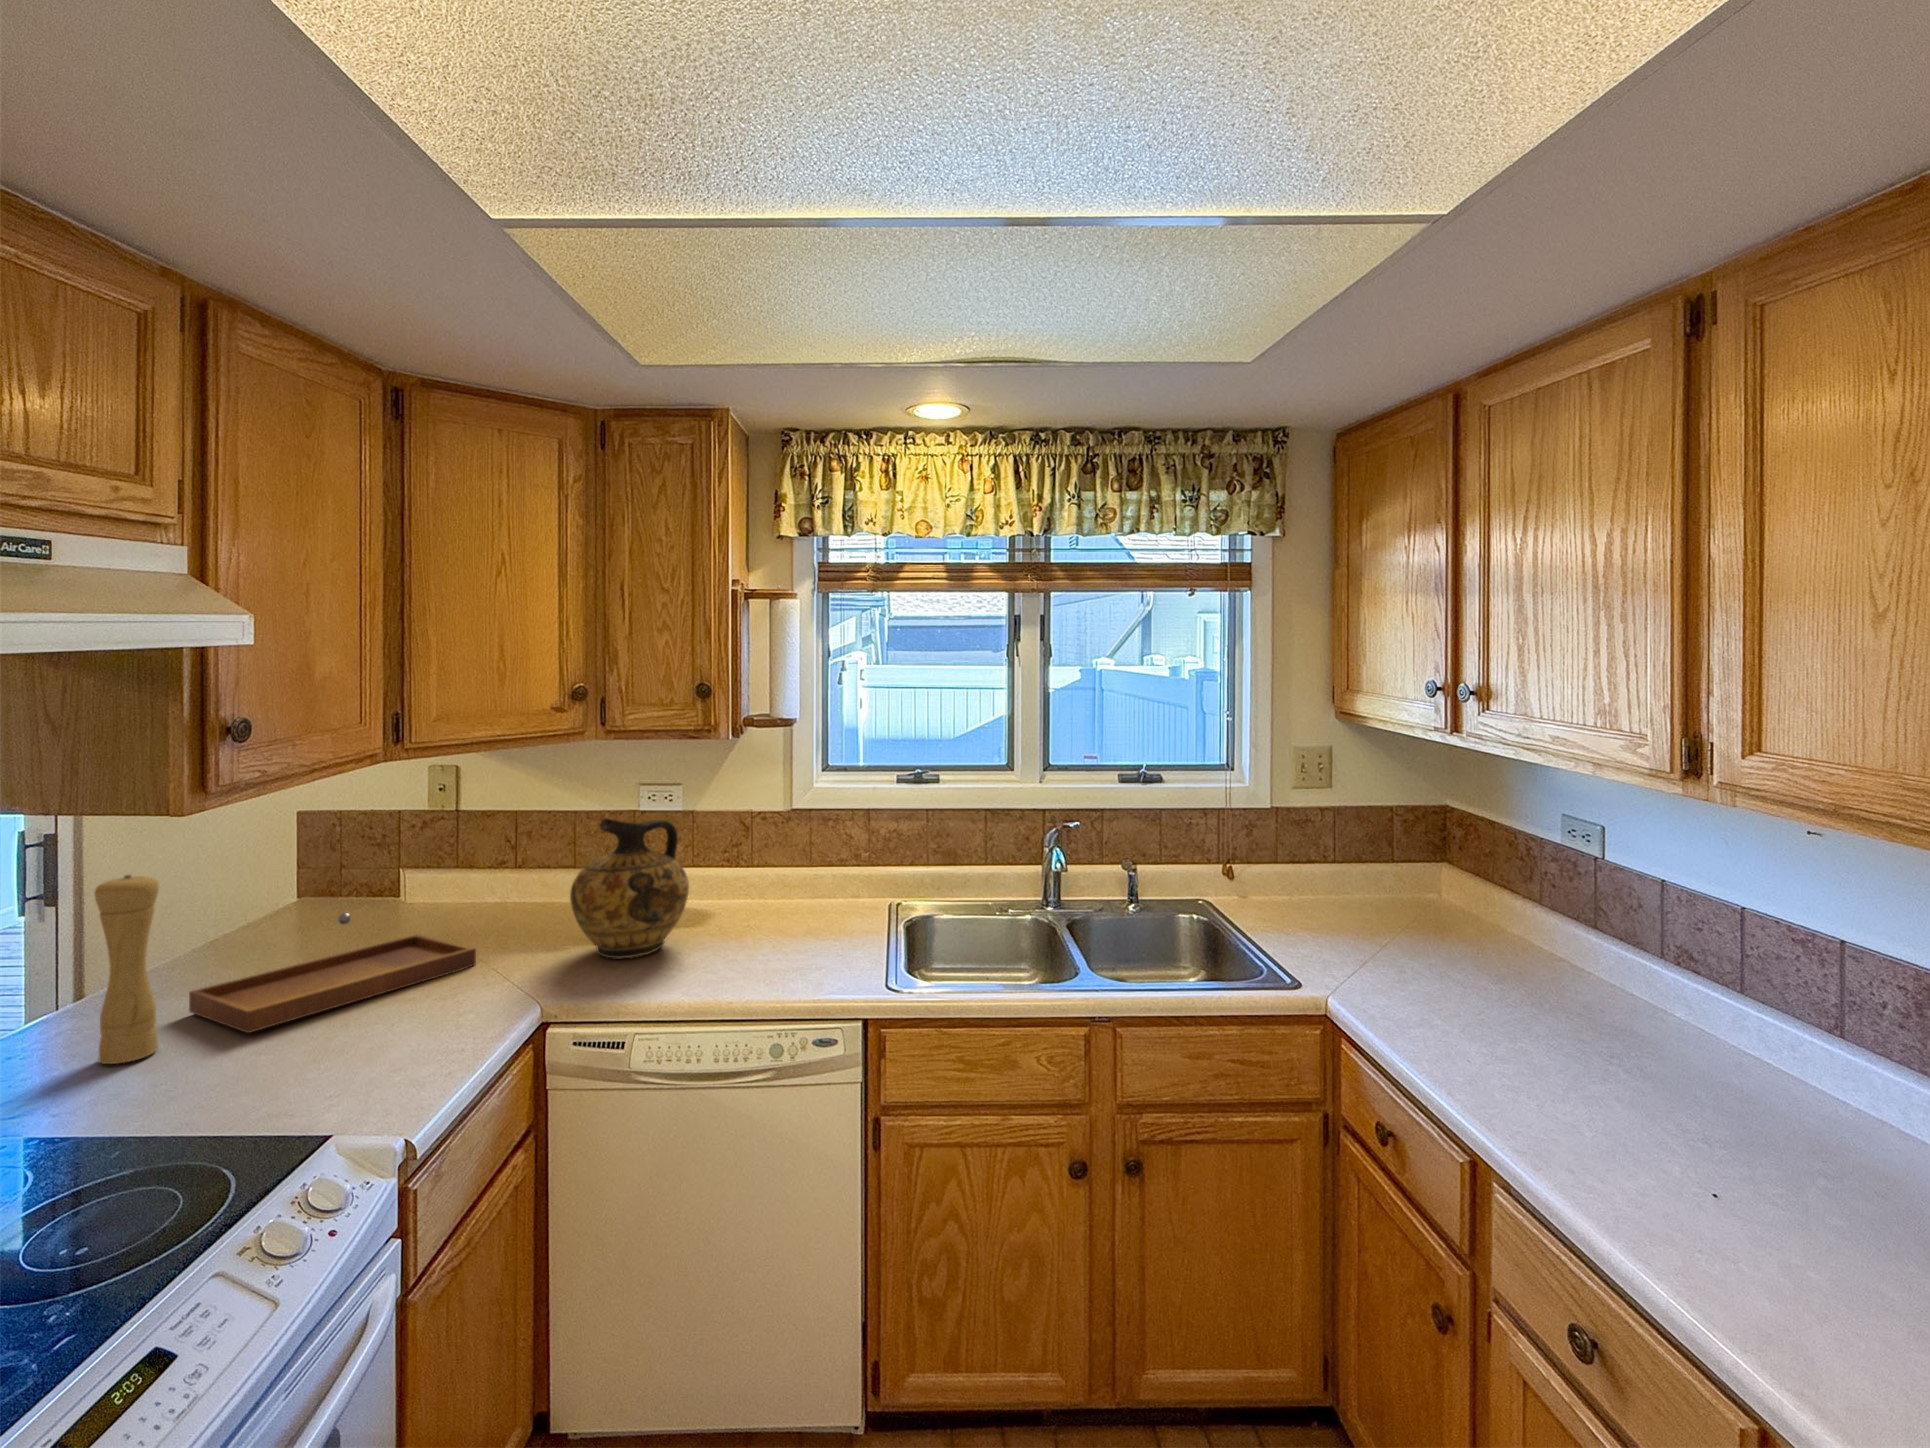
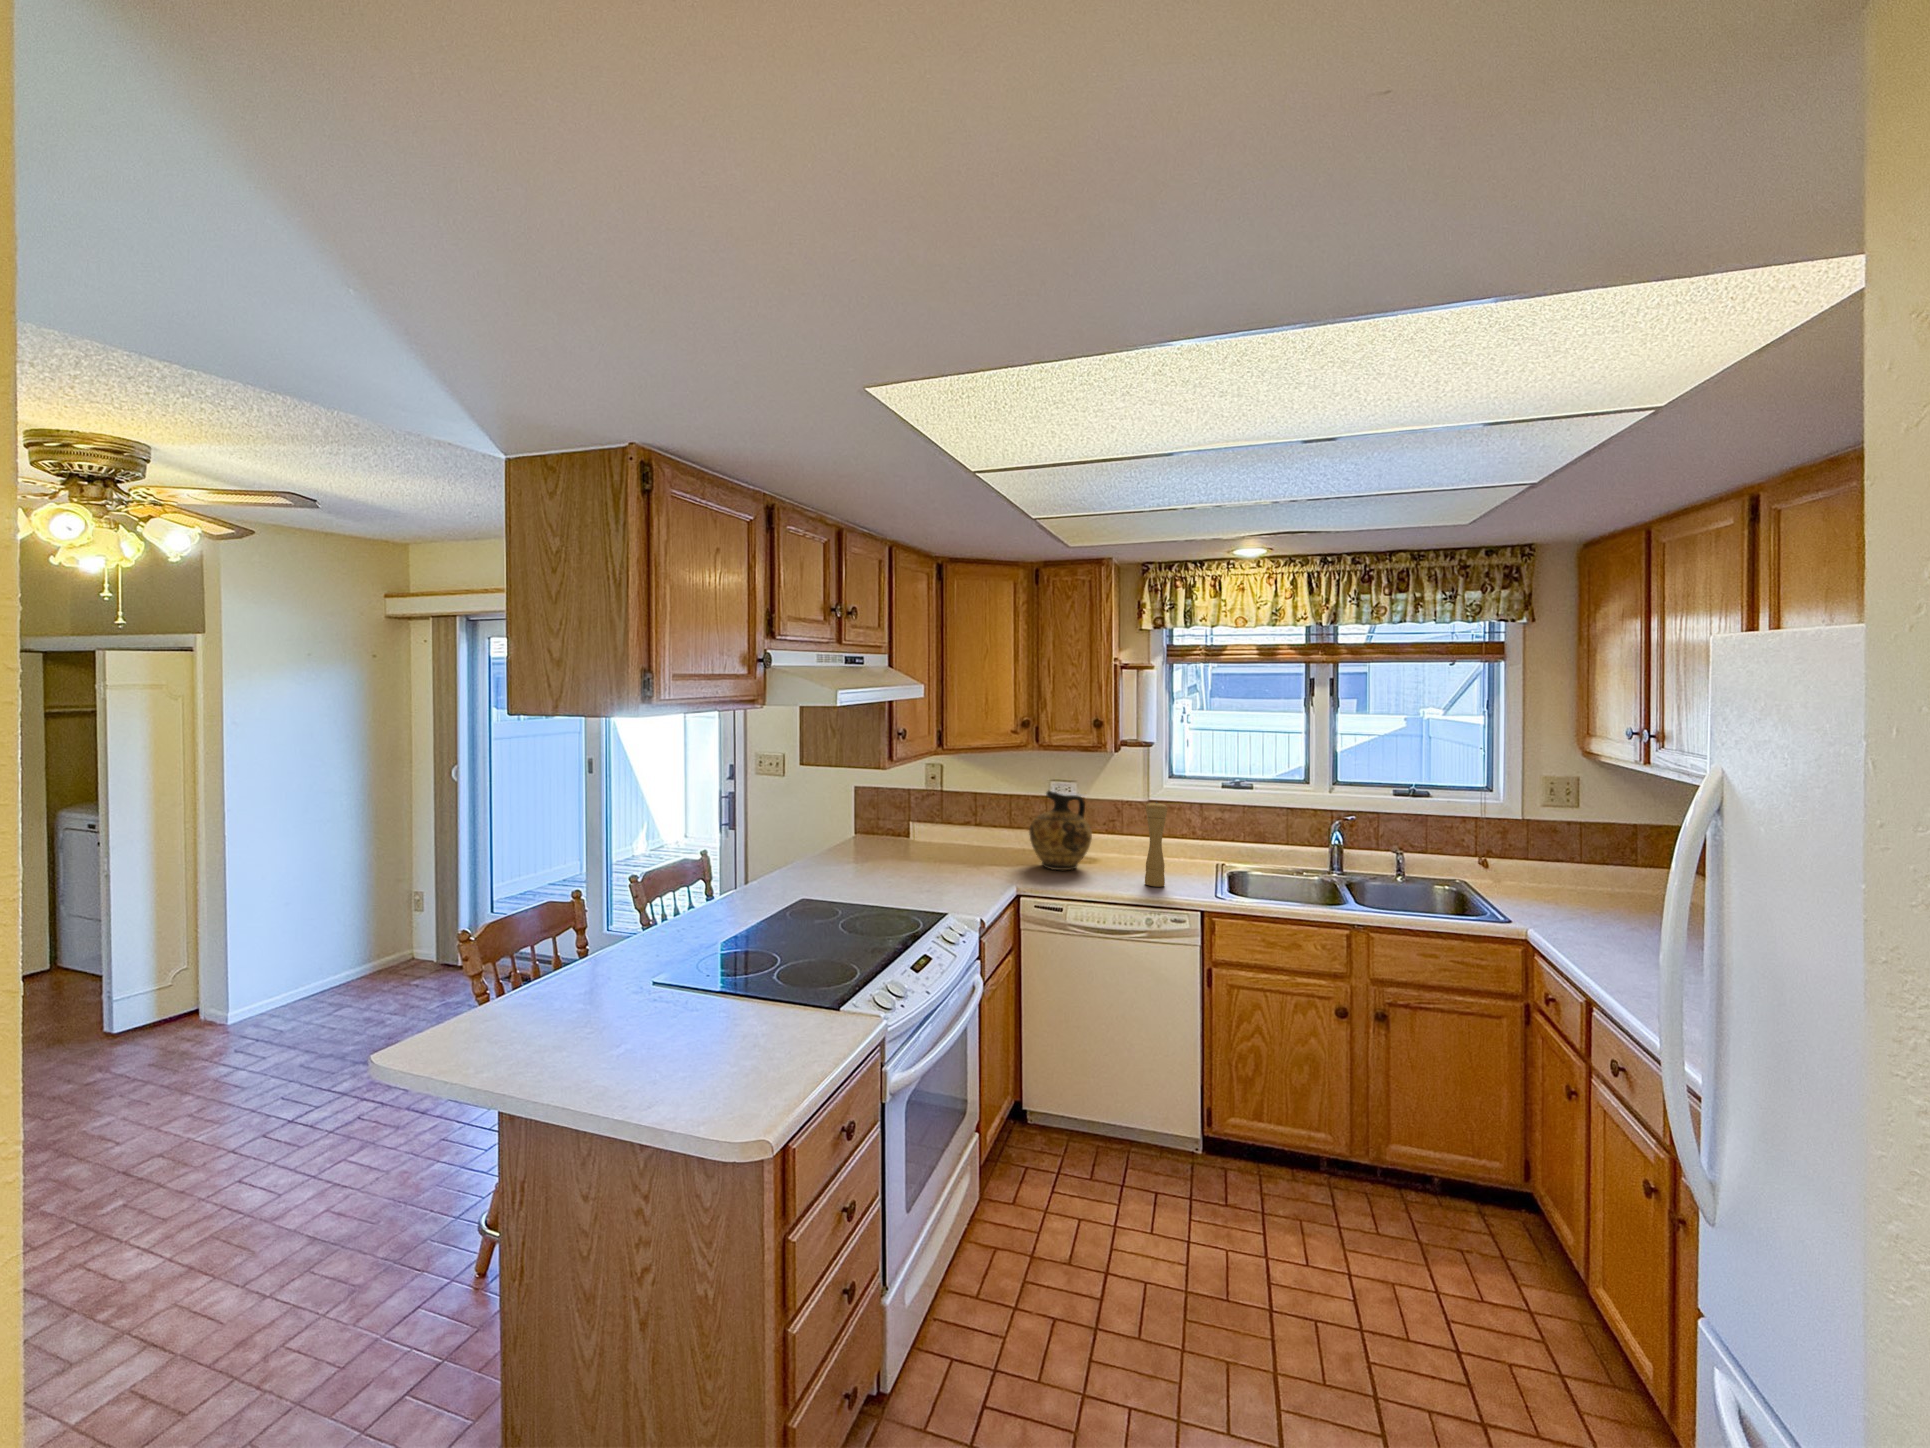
pepper mill: present [94,875,159,1064] -> present [1145,802,1167,887]
tray: present [189,913,476,1033] -> none [869,827,983,873]

